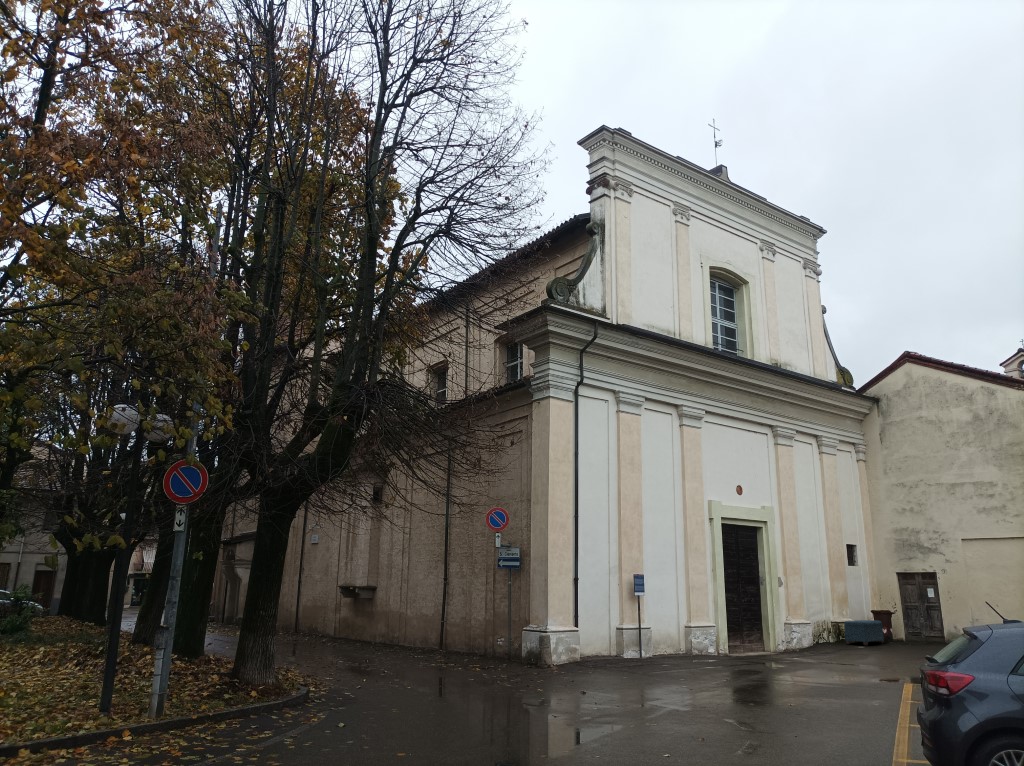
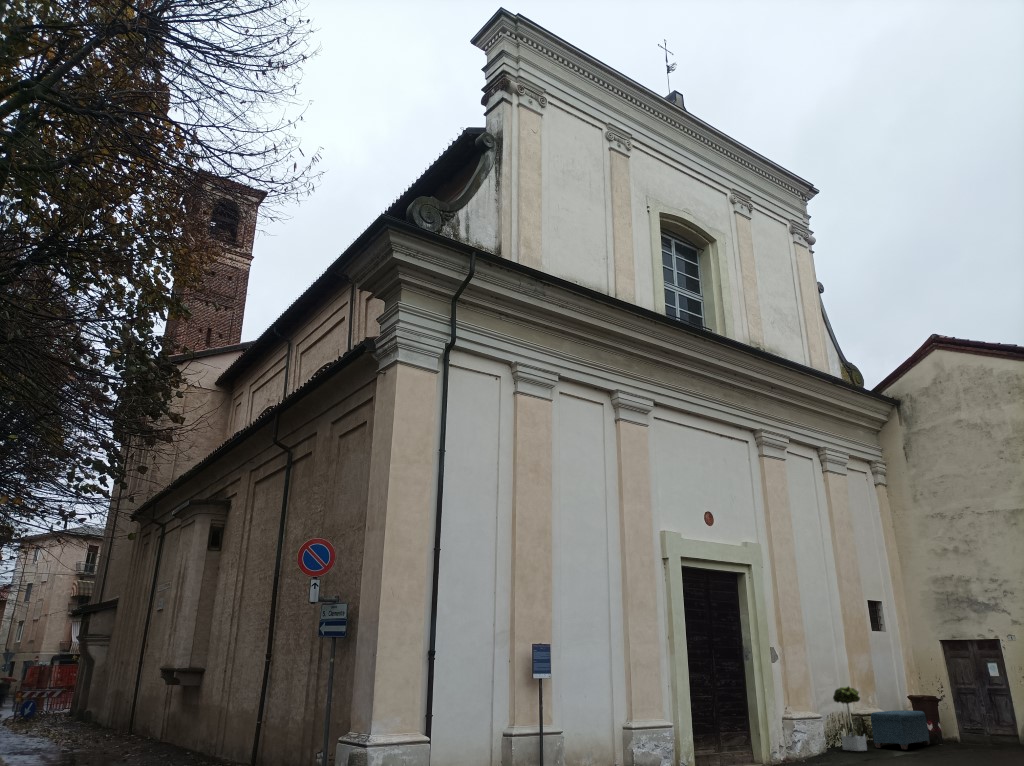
potted tree: none [819,603,840,646] -> present [833,686,867,751]

